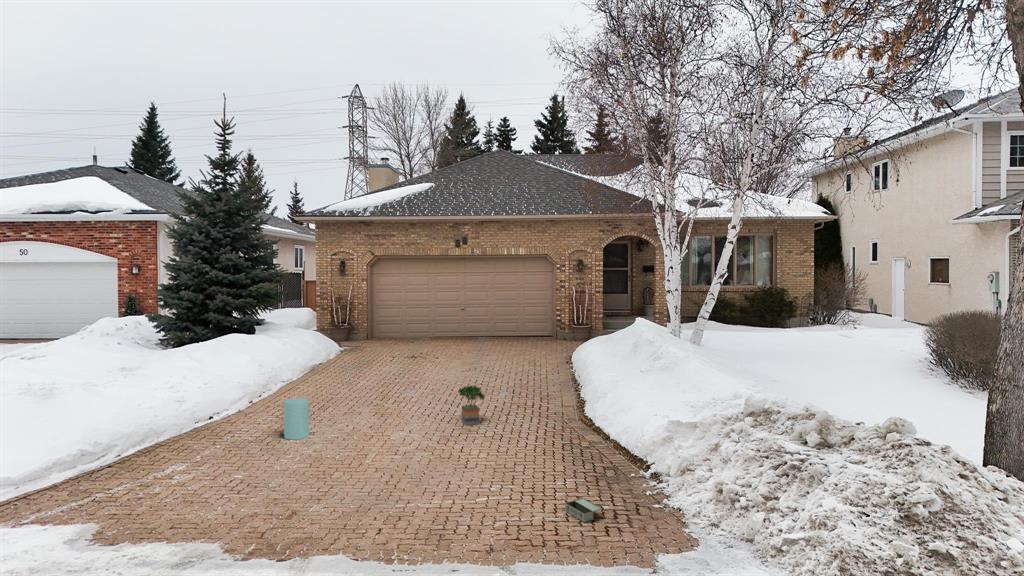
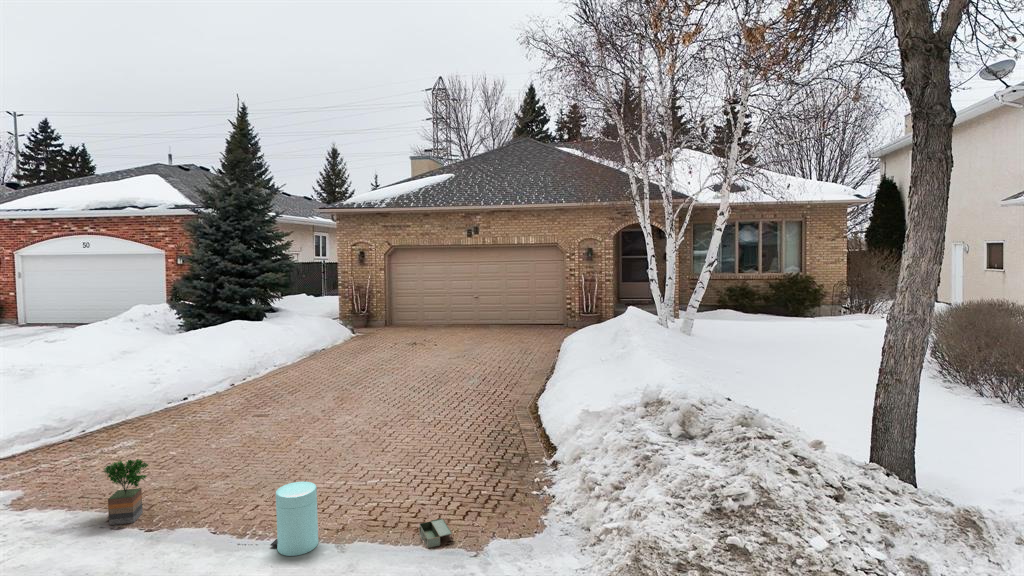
potted tree: present [459,386,484,425] -> present [104,459,148,525]
trash can: present [279,398,309,440] -> present [271,481,318,556]

